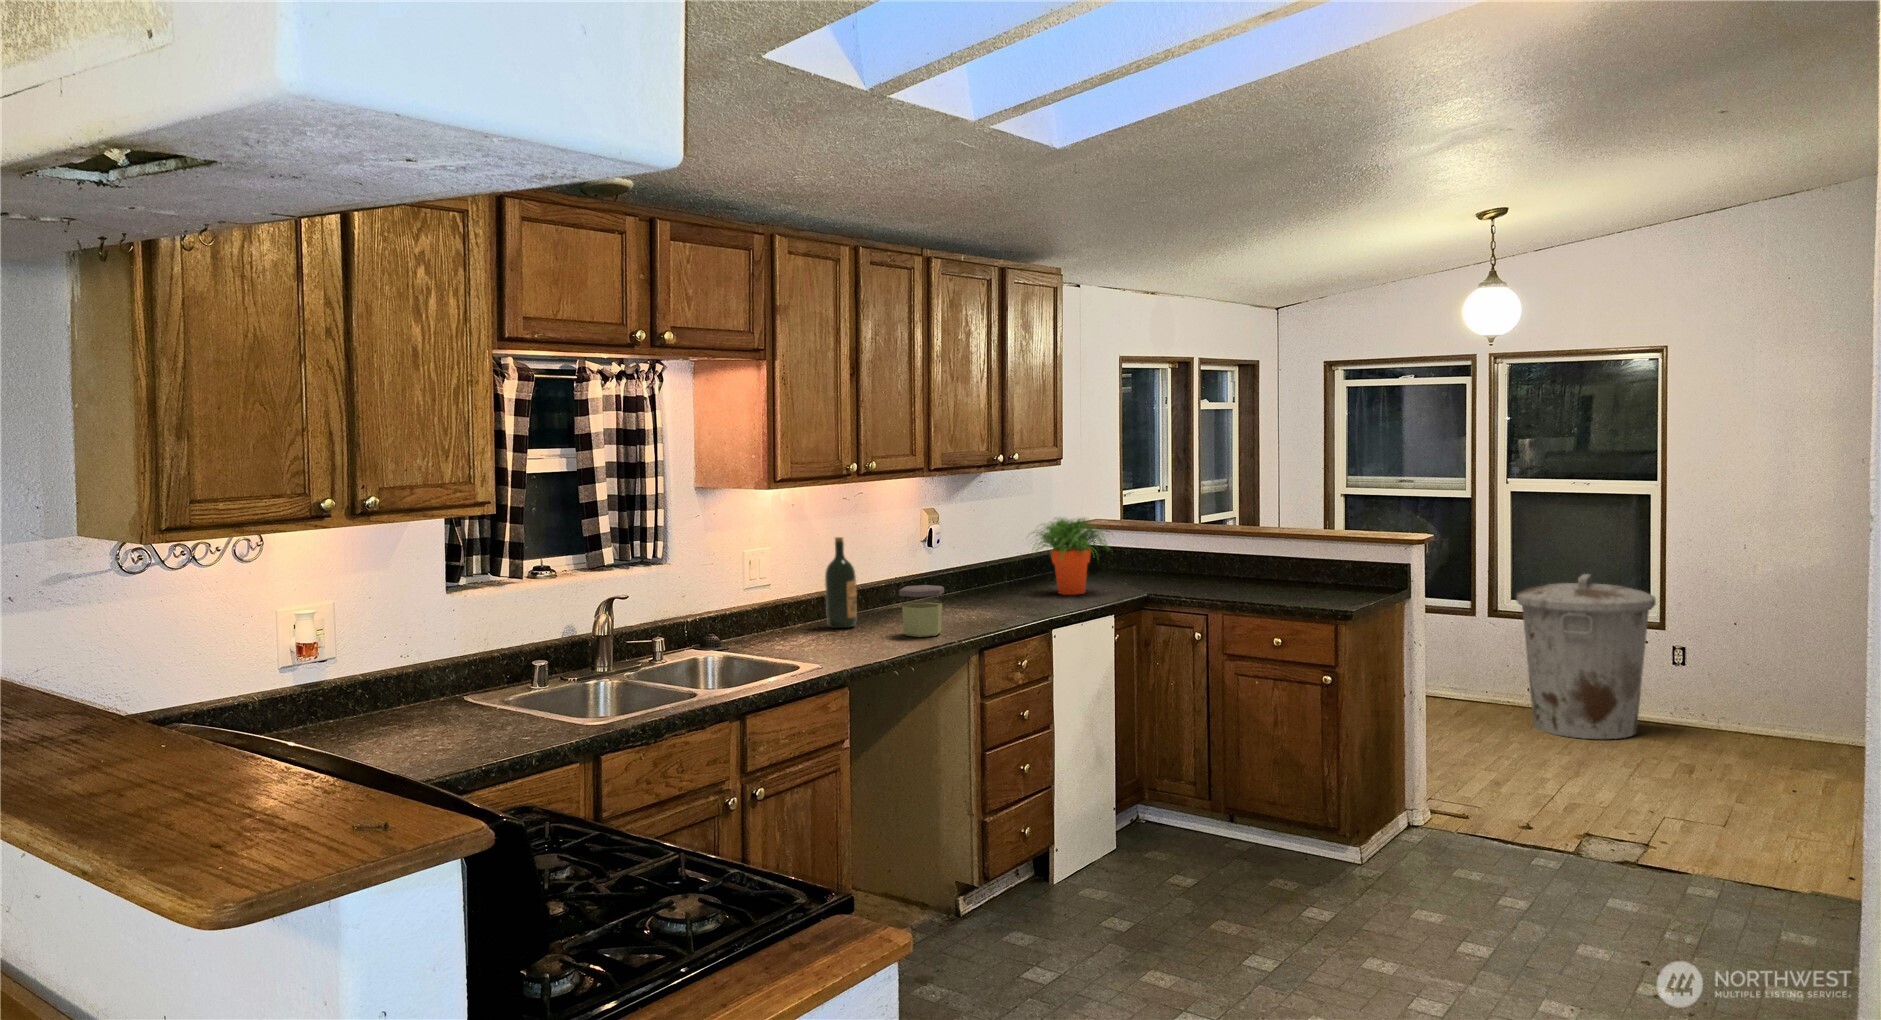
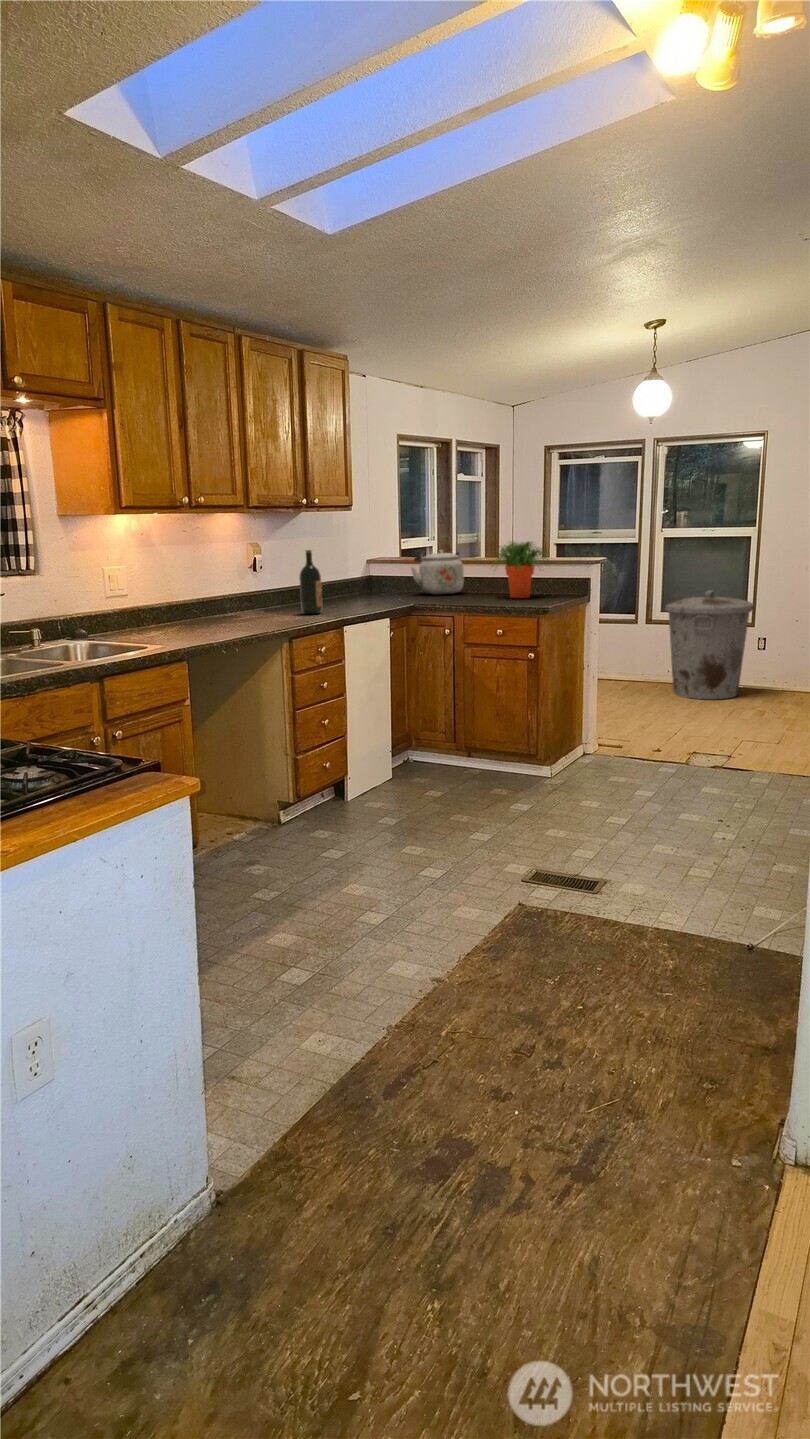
potted plant: present [1033,518,1111,595] -> present [493,542,549,598]
kettle: none [1144,520,1219,583] -> present [411,550,464,595]
wine bottle: present [825,537,857,628] -> present [299,550,322,614]
jar: present [899,585,944,637] -> none [225,589,259,627]

